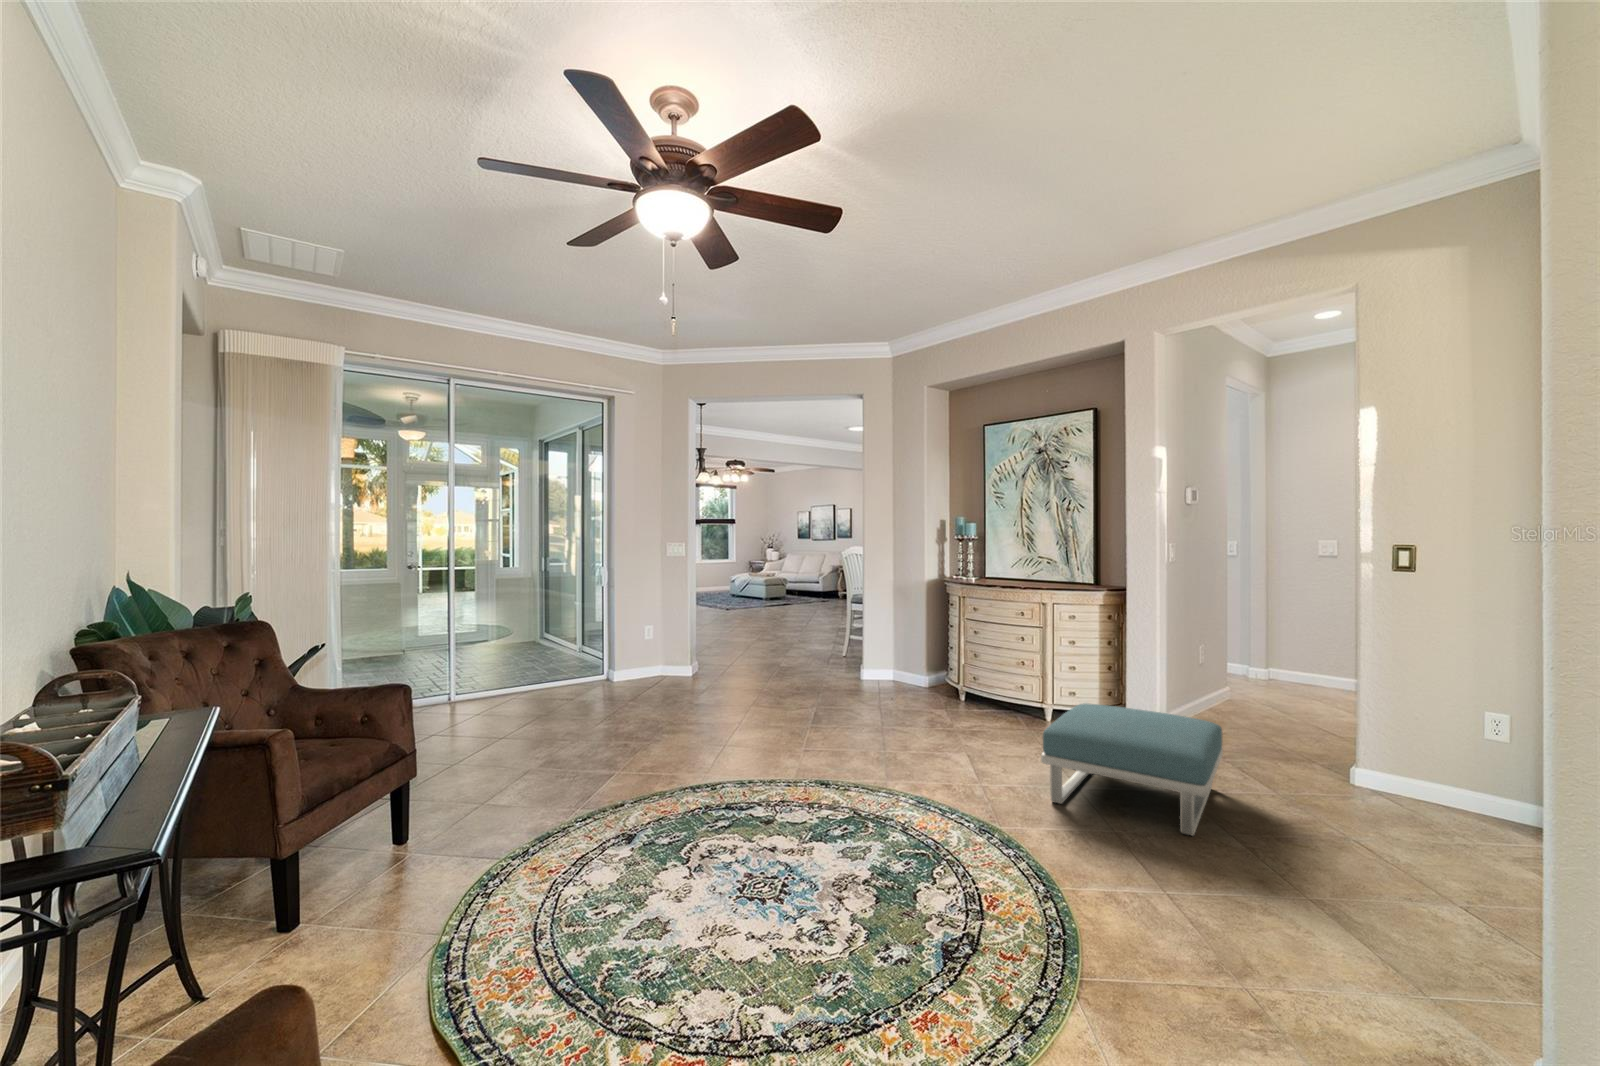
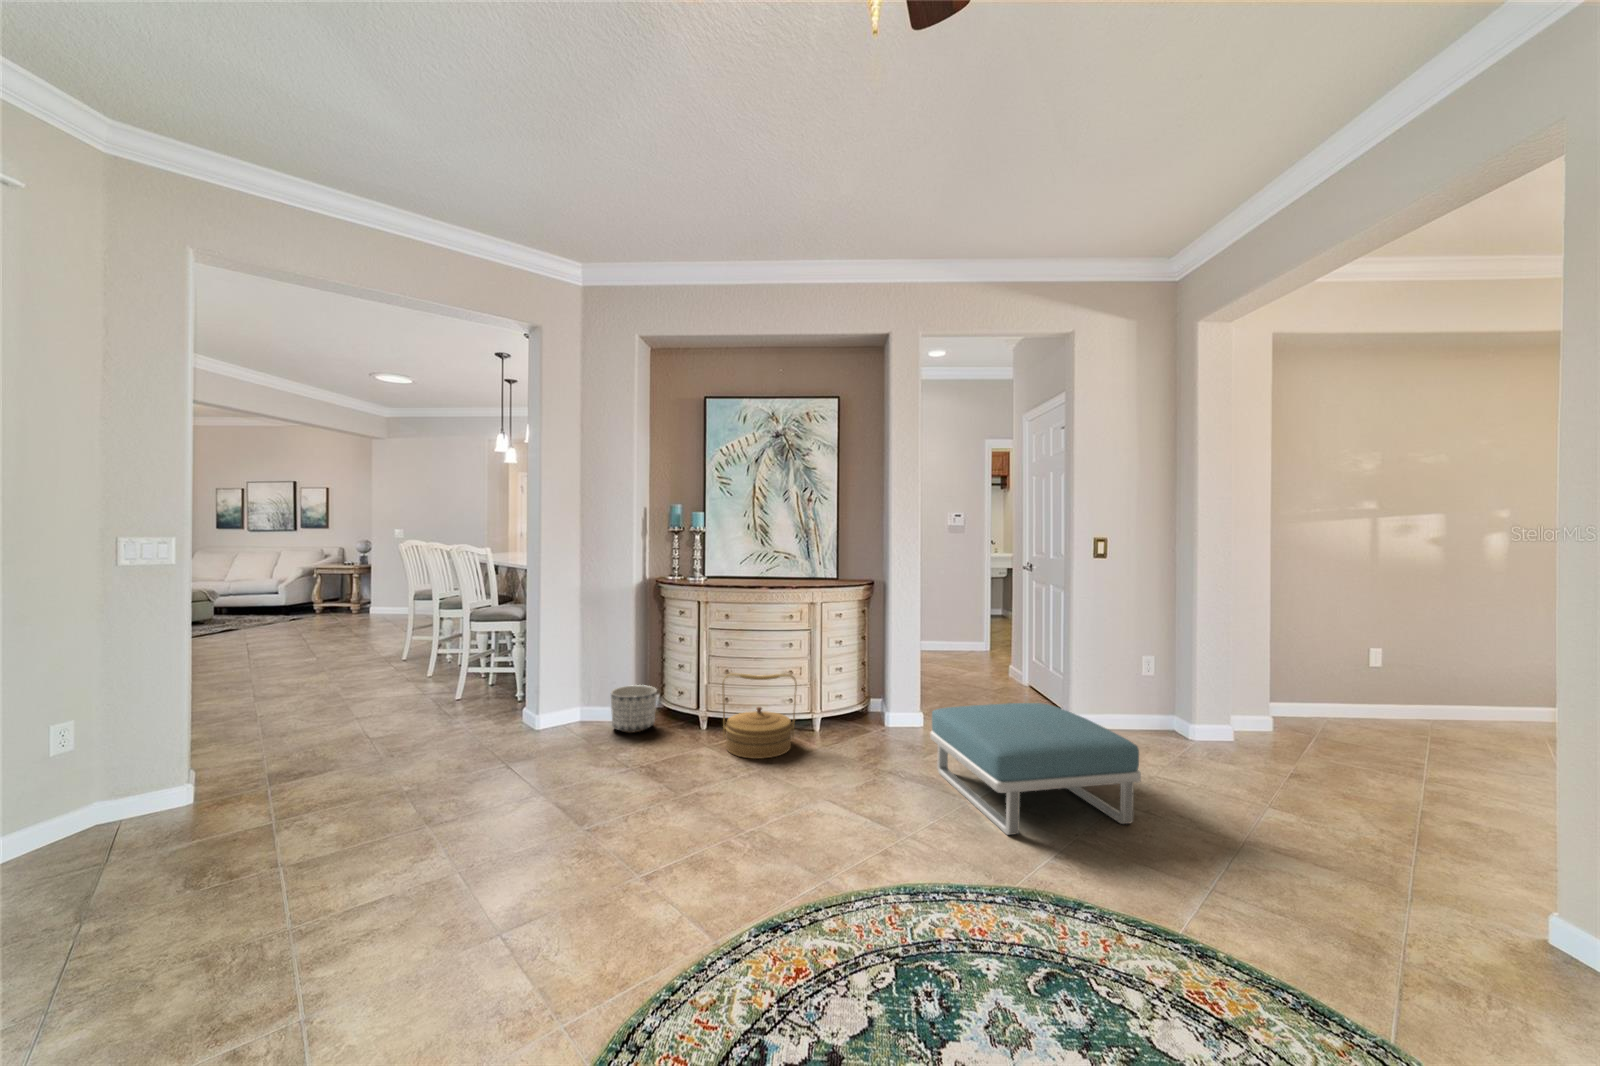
woven basket: none [949,654,1006,724] -> present [722,673,797,759]
planter: none [897,658,932,692] -> present [611,685,657,733]

